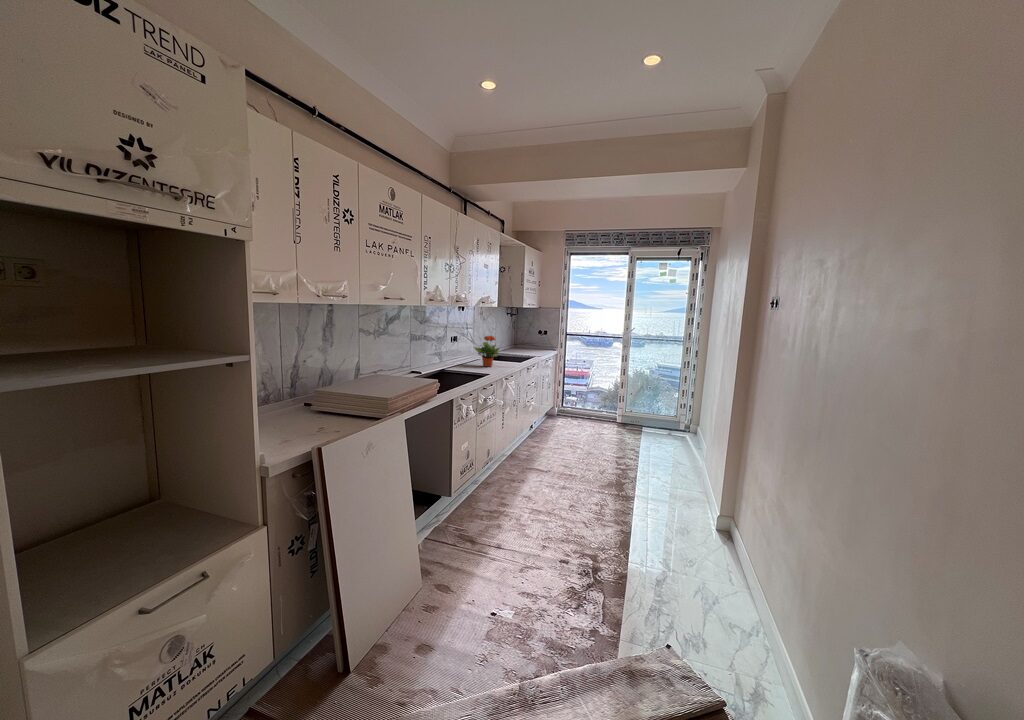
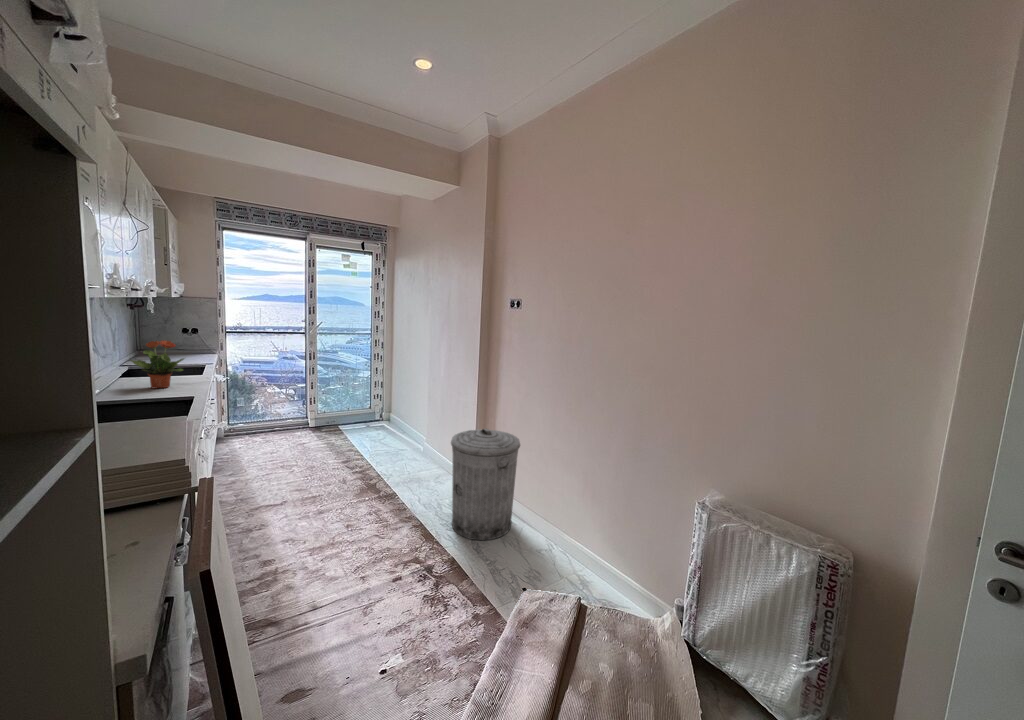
trash can: none [654,451,751,590] -> present [451,429,520,540]

